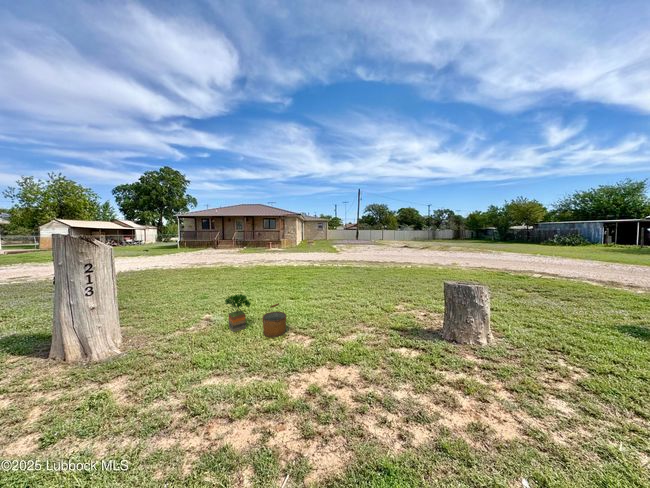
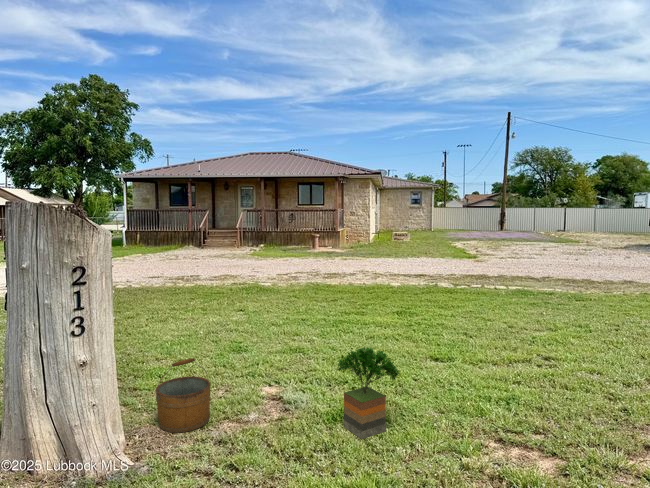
bucket: present [262,304,286,337] -> present [156,358,210,433]

